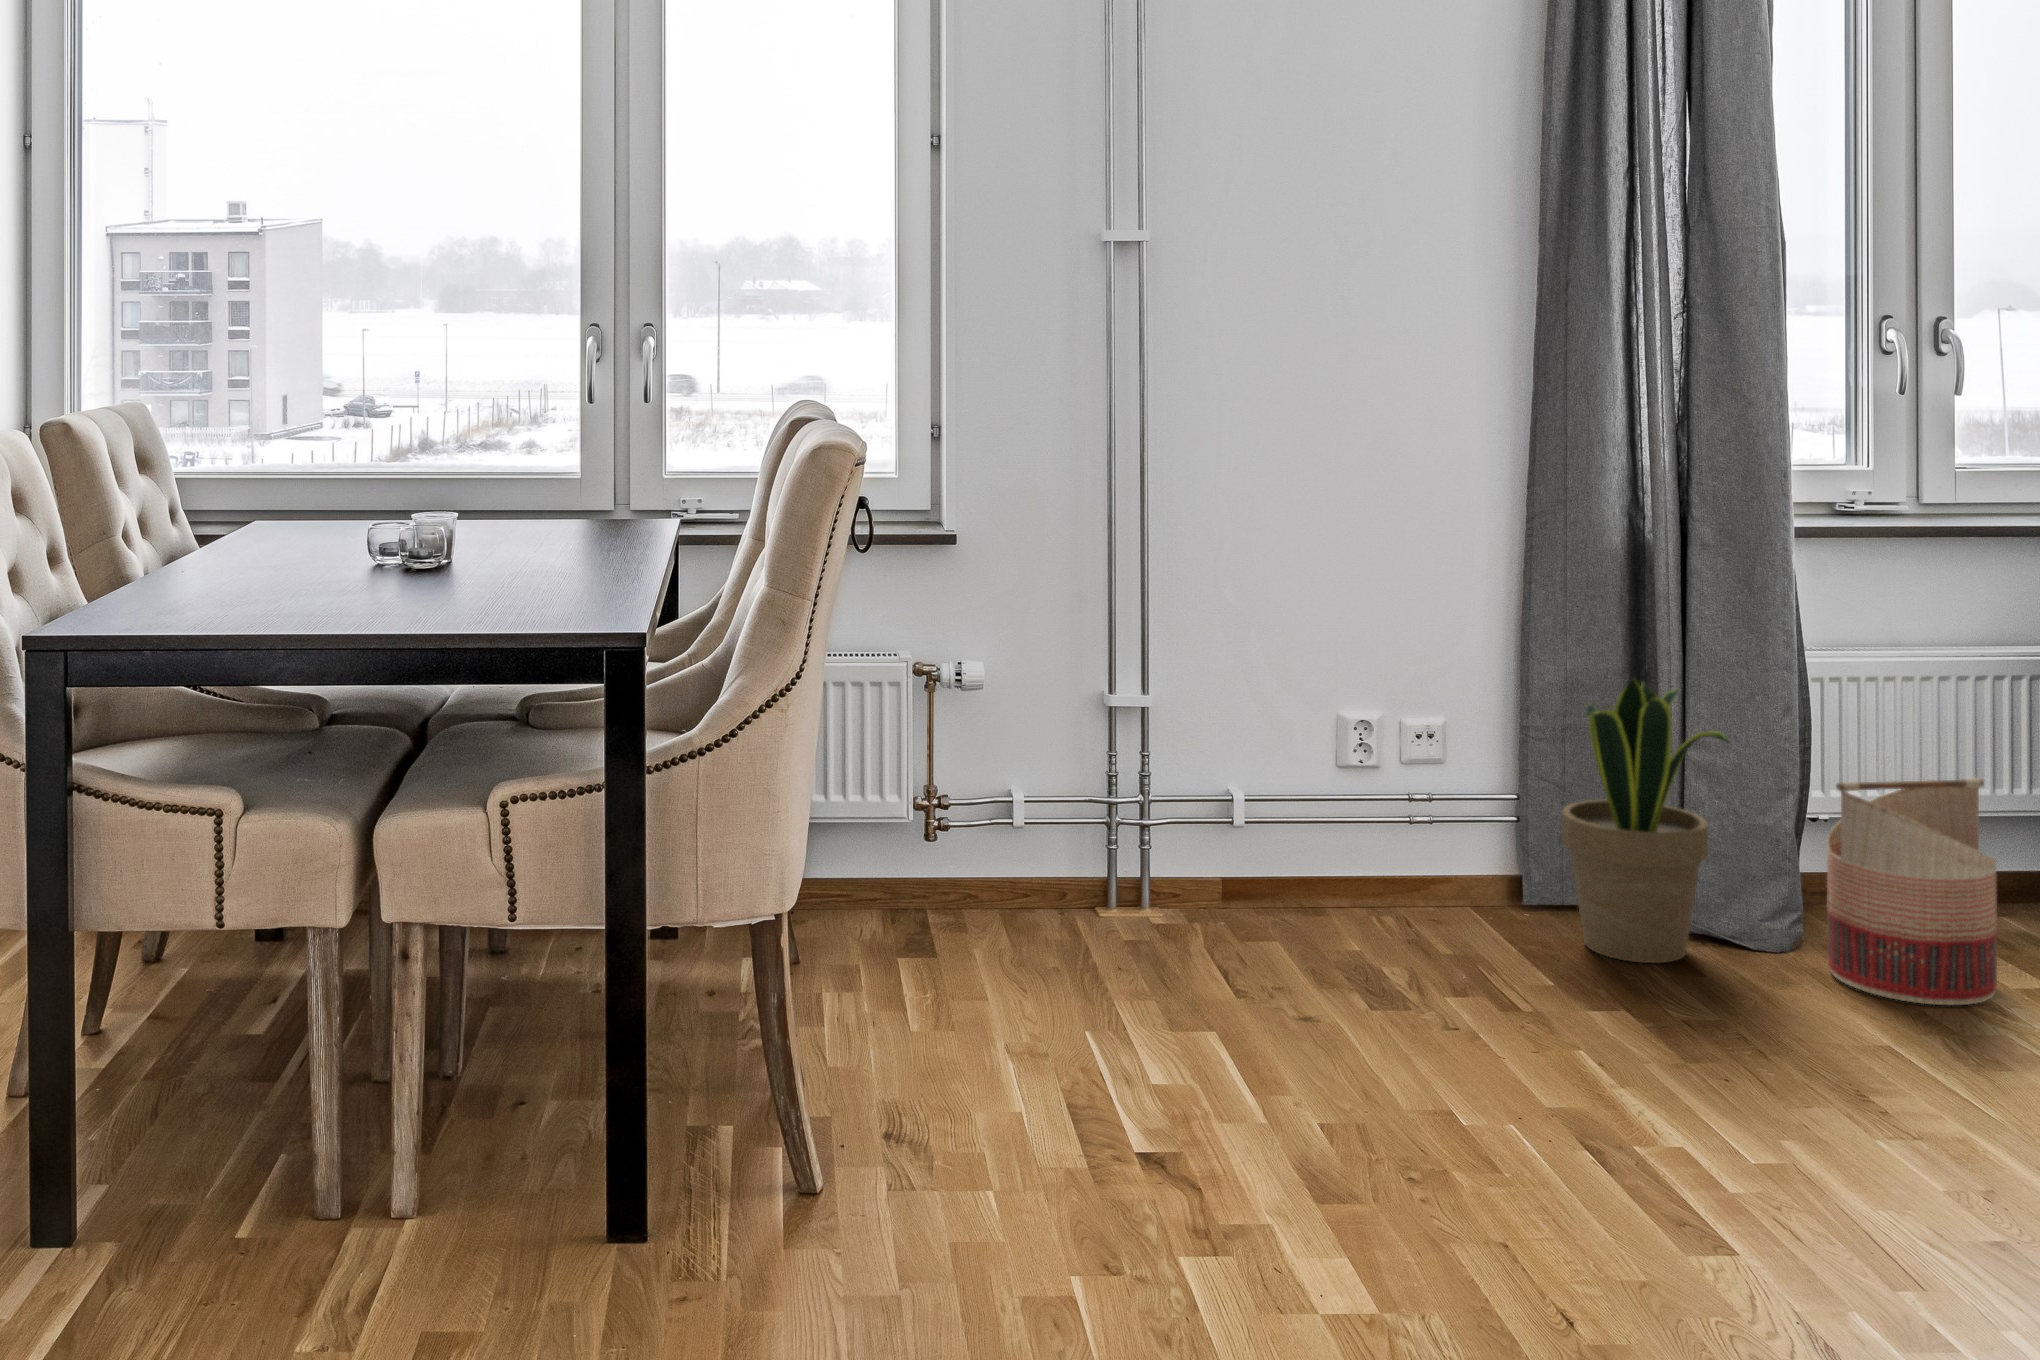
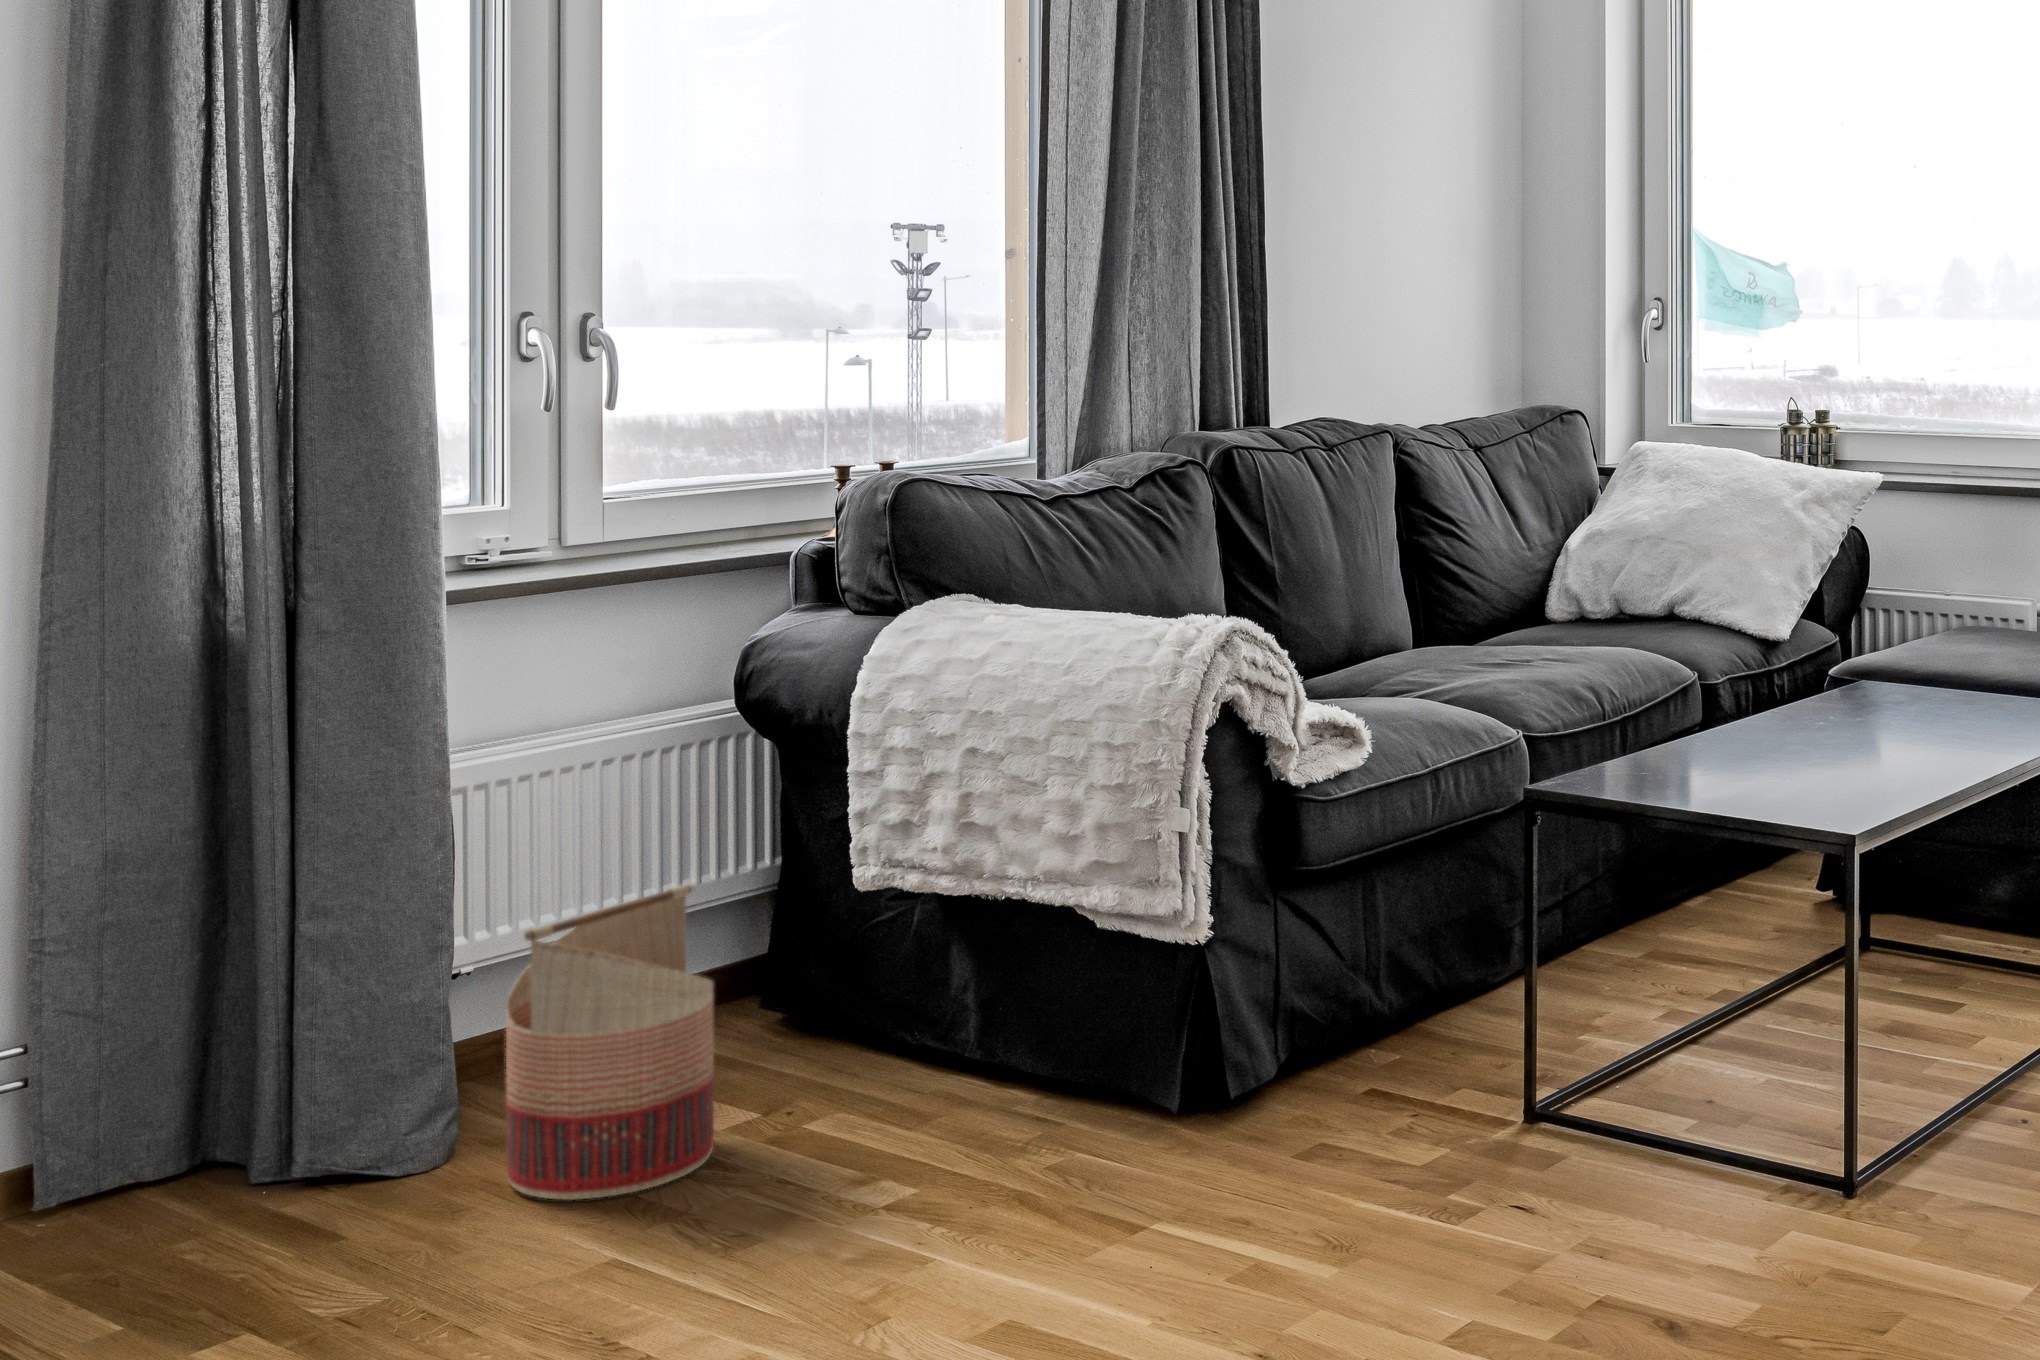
potted plant: present [1562,679,1730,963] -> none [112,845,379,1272]

